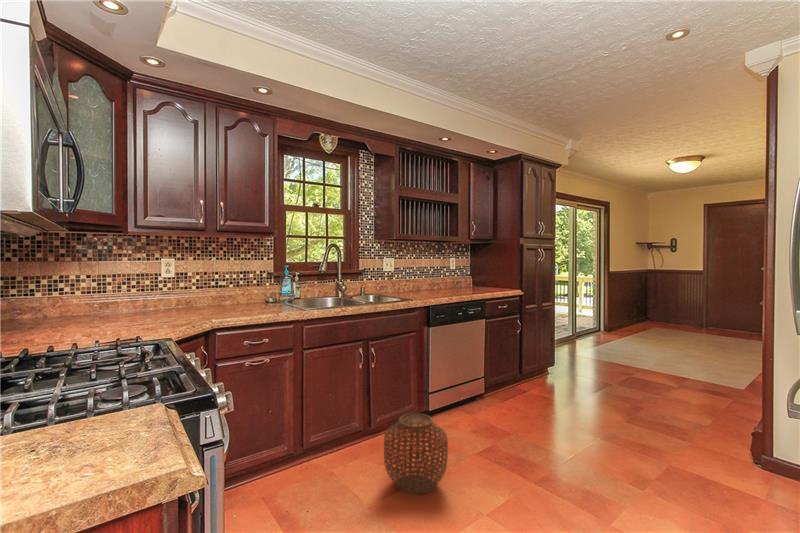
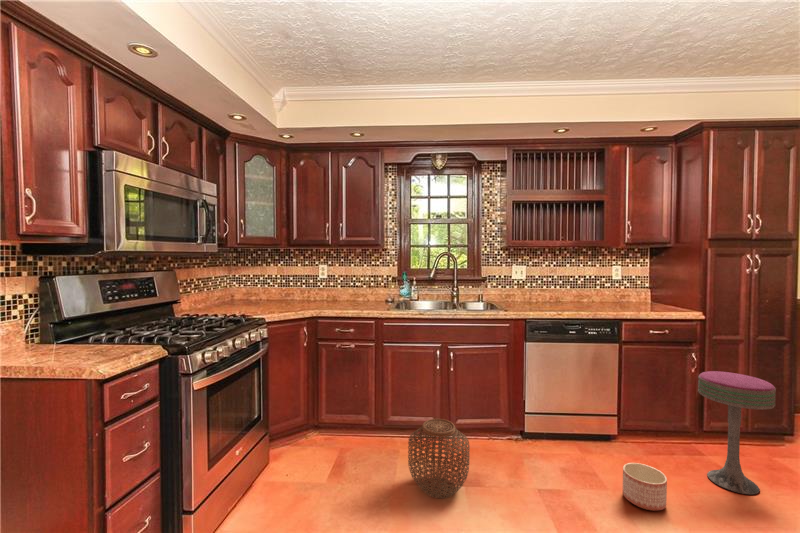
bar stool: none [535,329,577,407] -> present [698,371,776,494]
planter: none [522,405,551,436] -> present [623,463,667,511]

